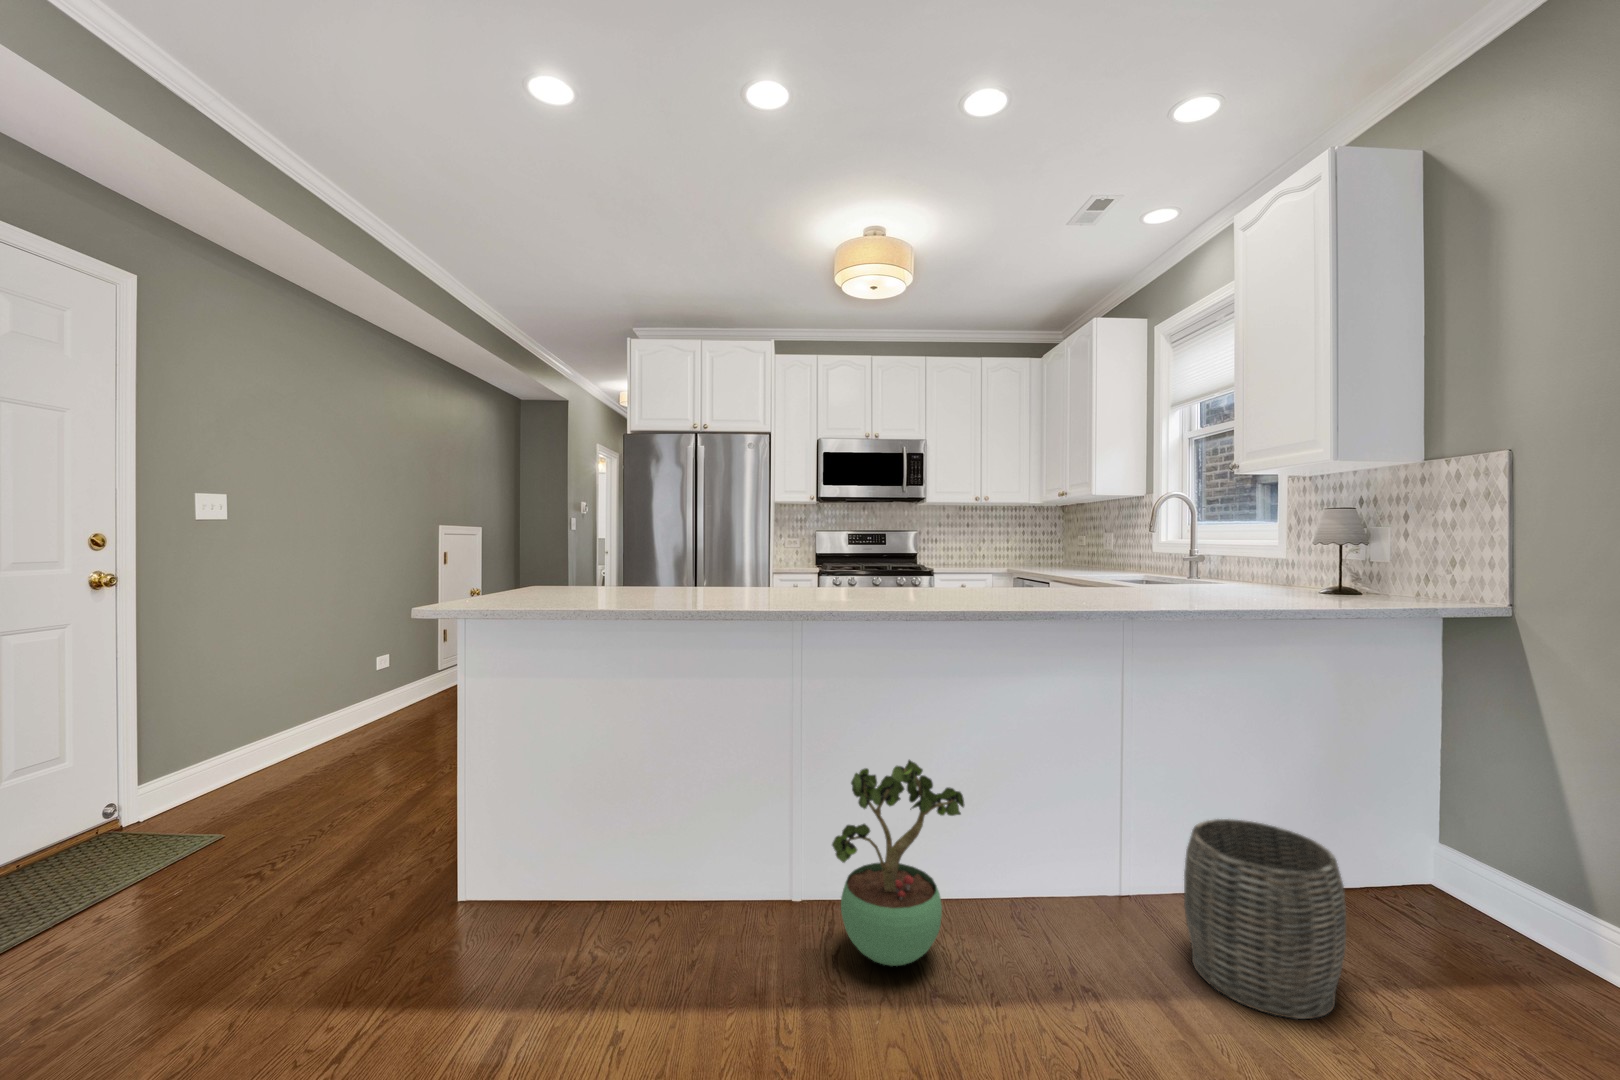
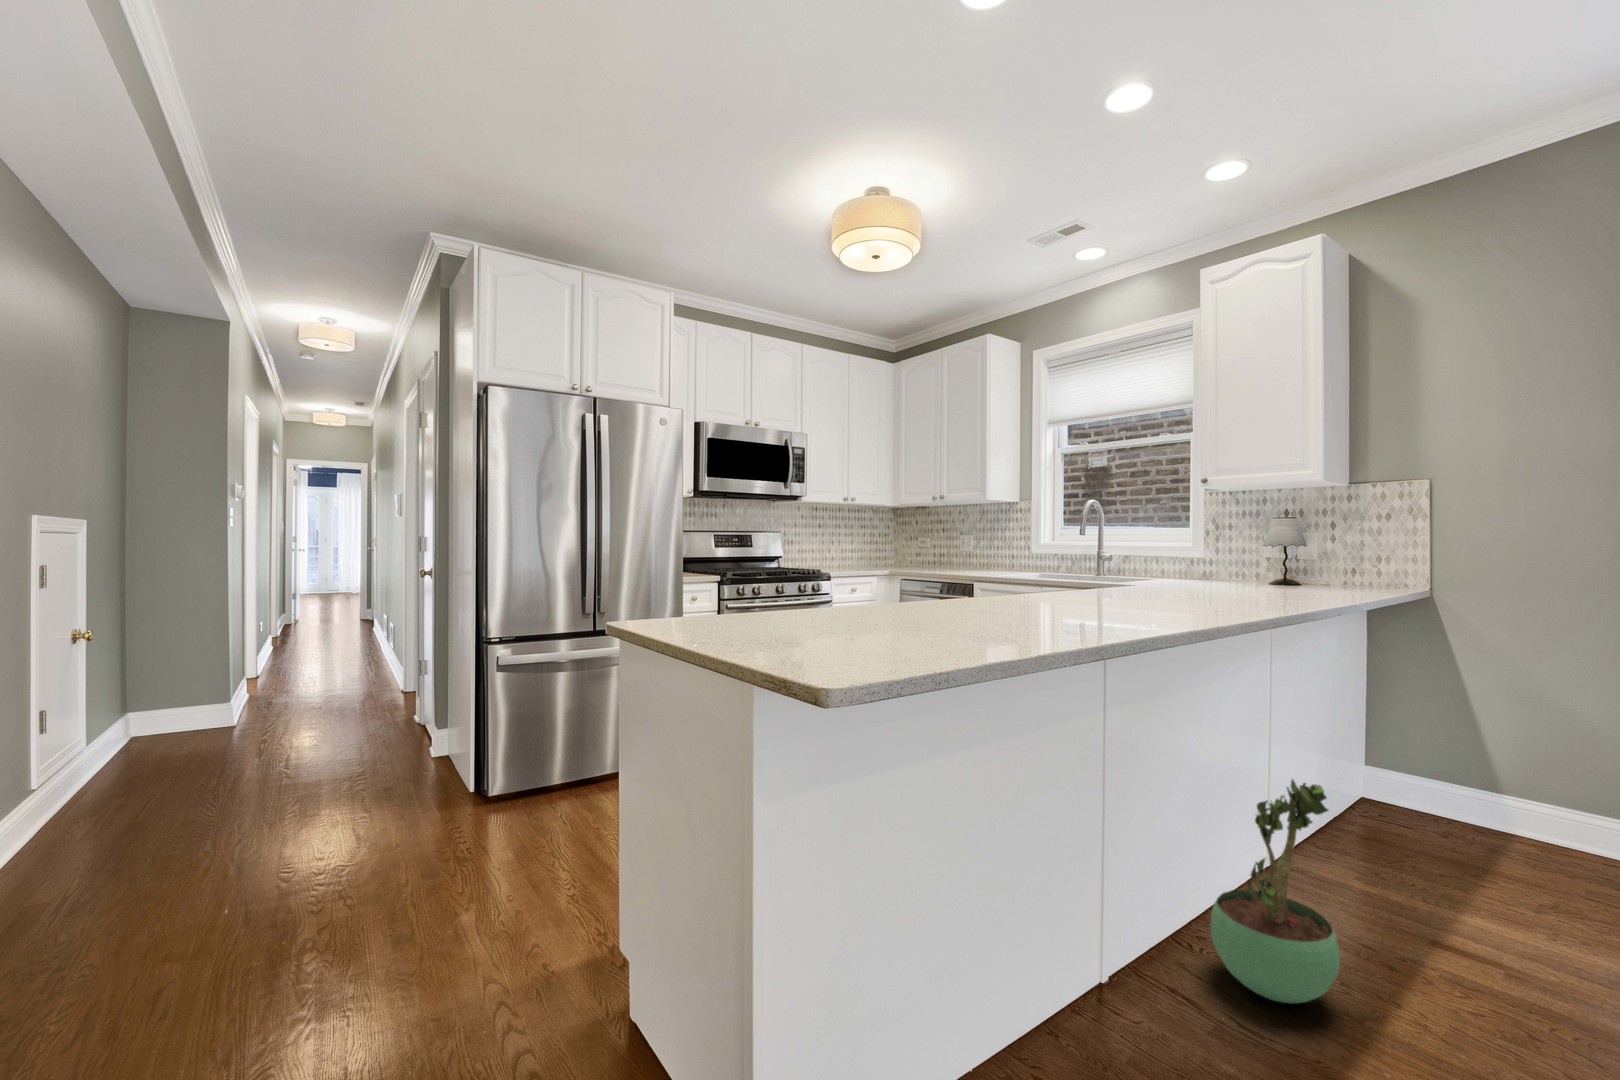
woven basket: present [1184,819,1346,1019] -> none [1365,774,1510,925]

